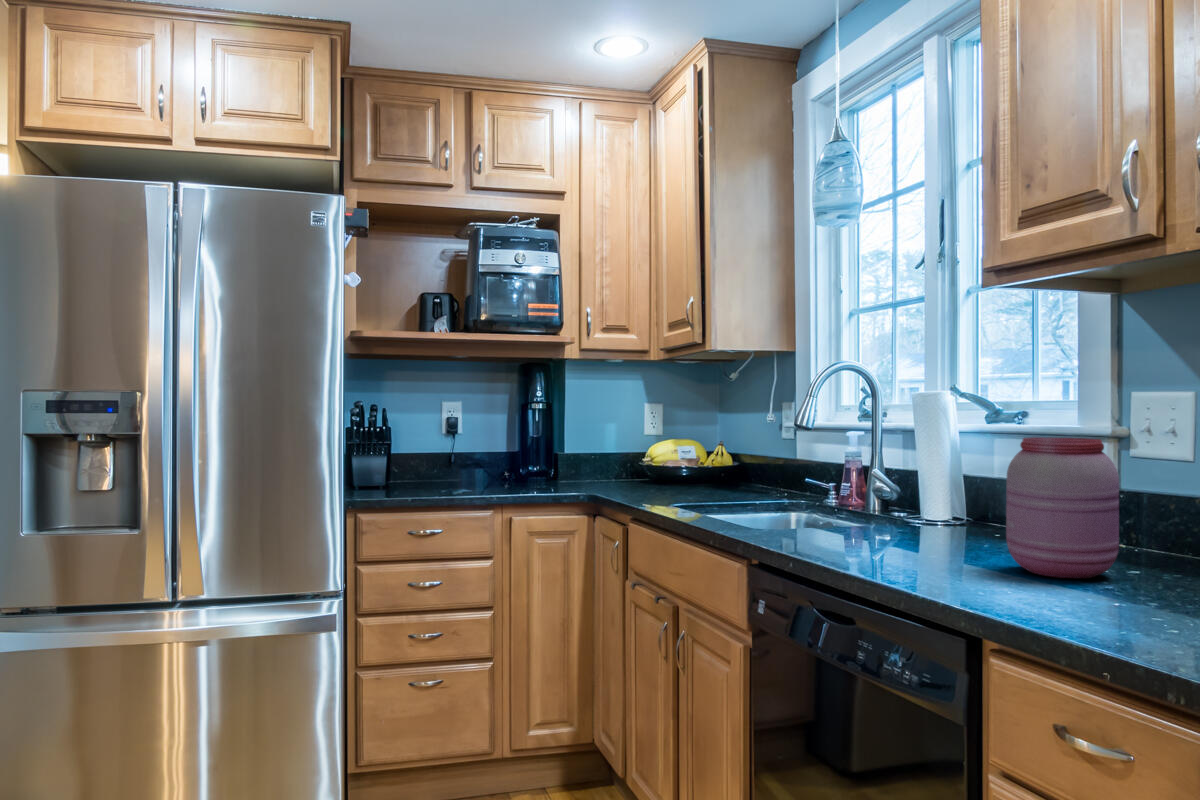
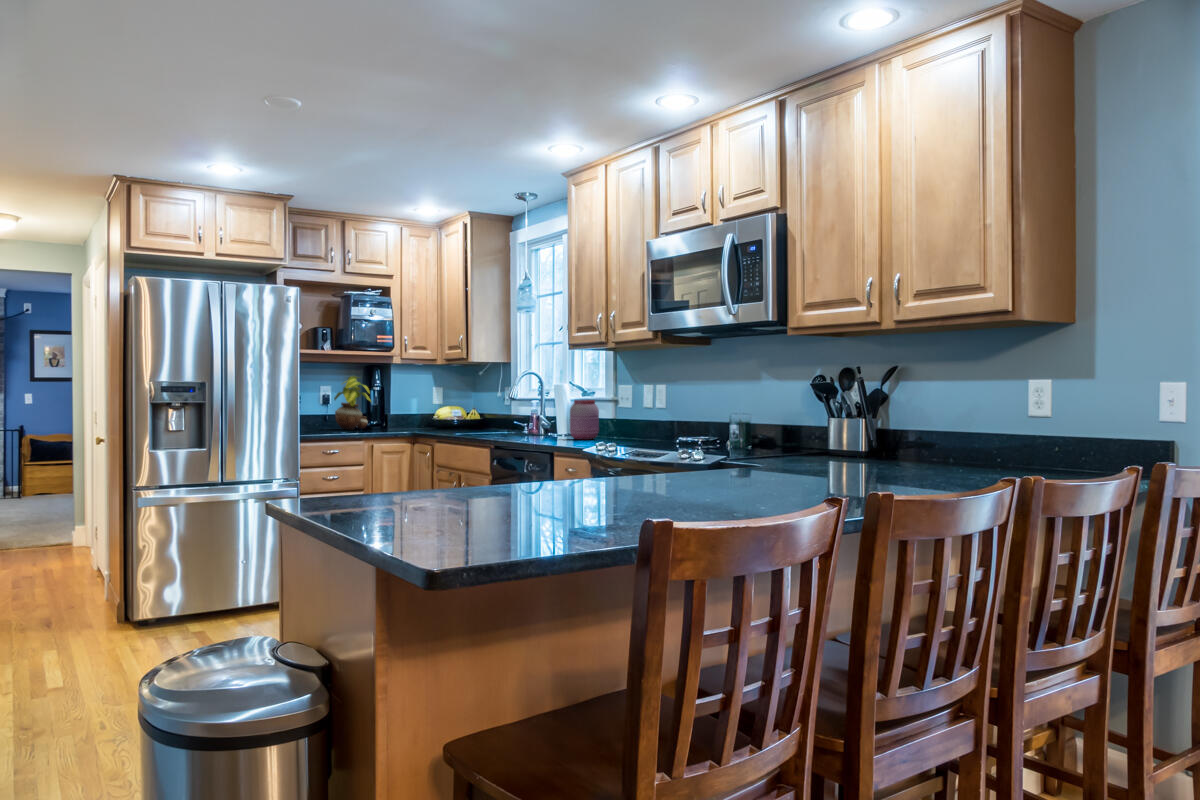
potted plant: none [460,382,526,483] -> present [334,376,371,430]

